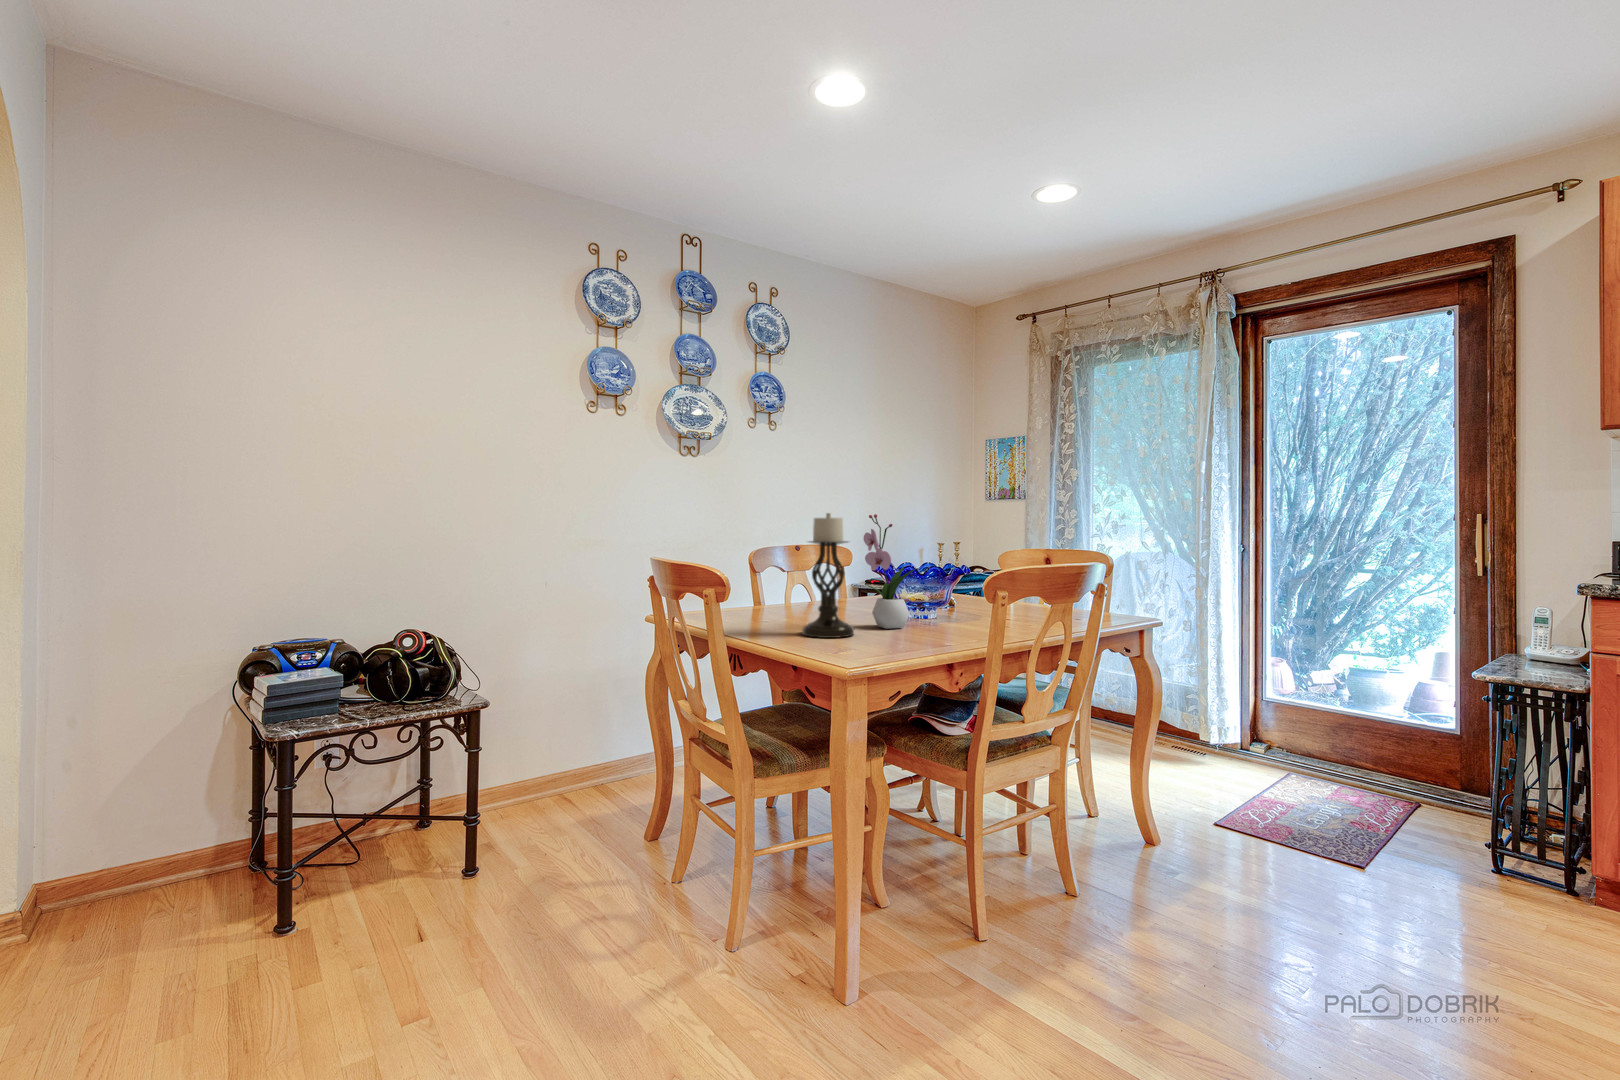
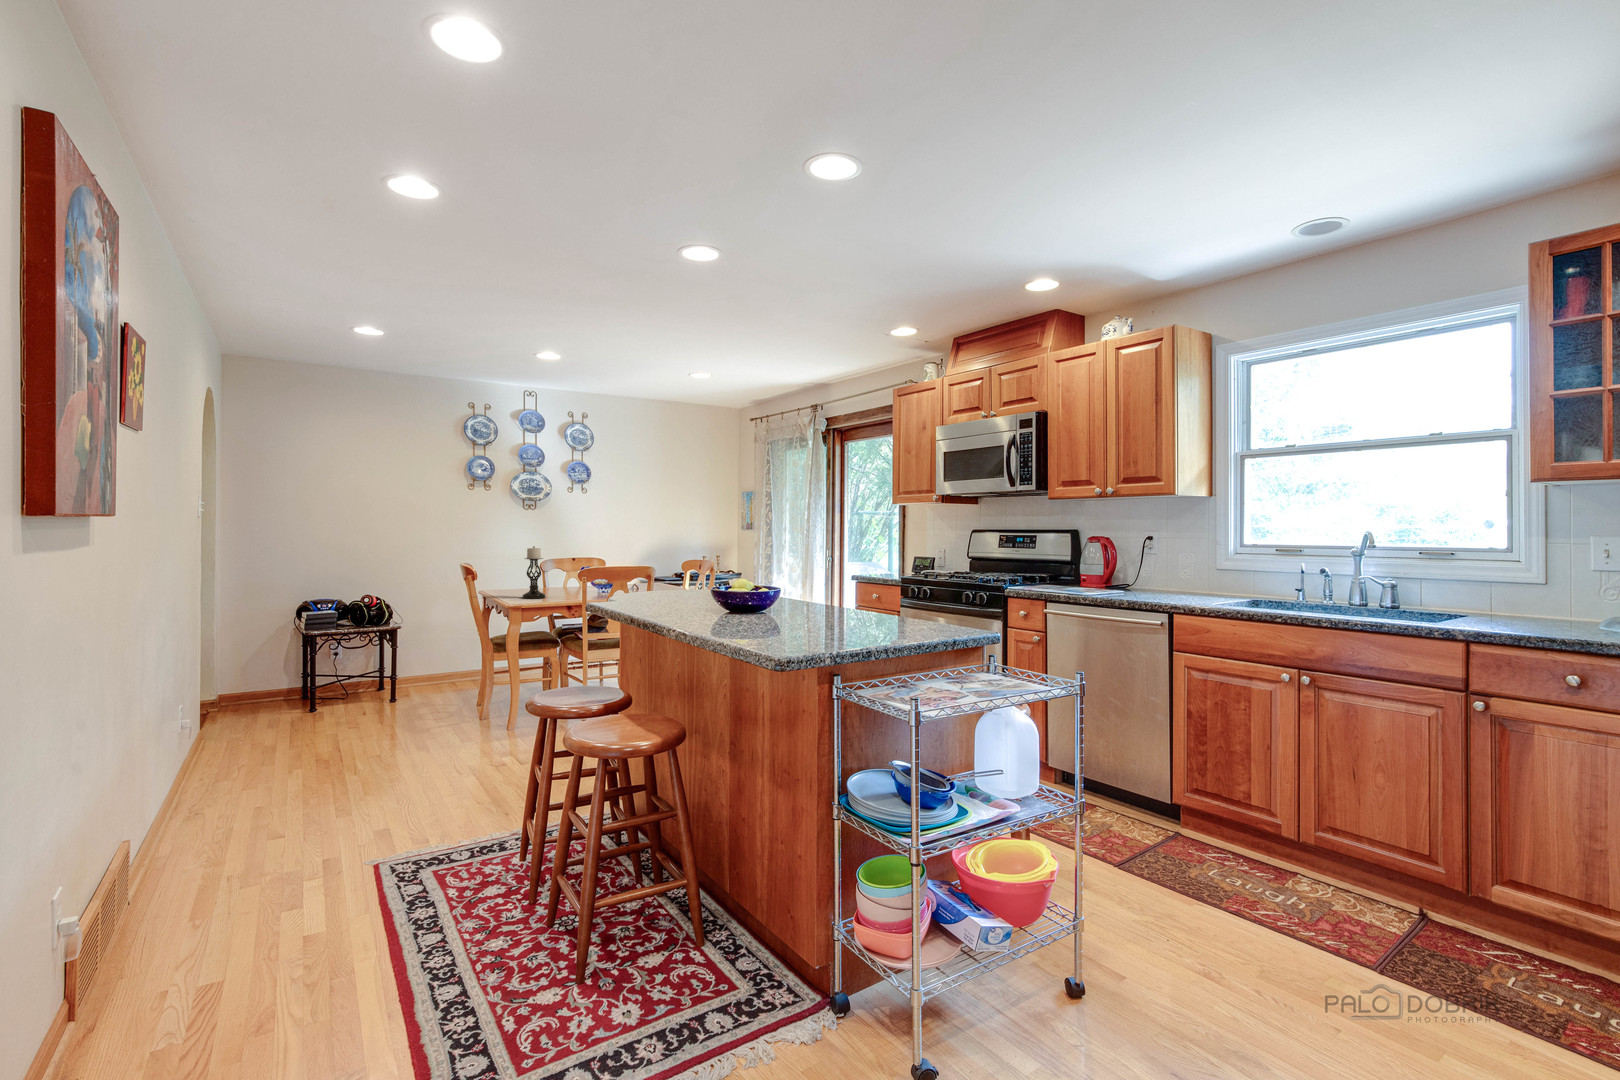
flower arrangement: present [863,514,915,629] -> none [559,546,580,596]

